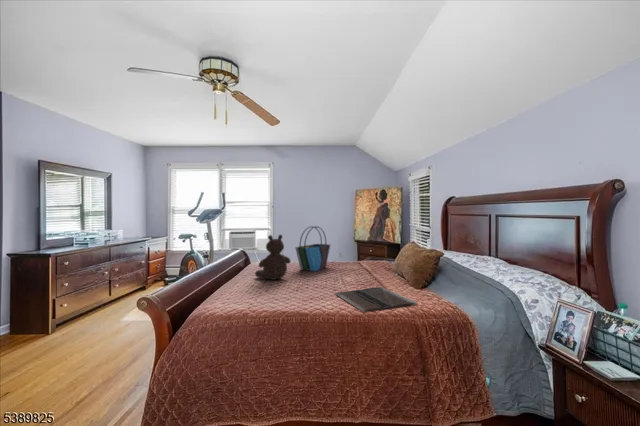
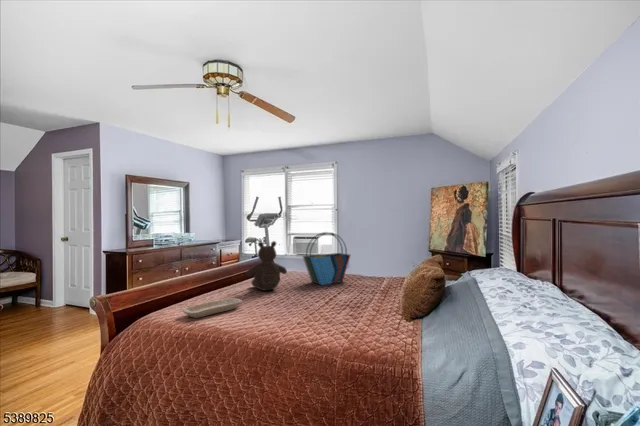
laptop: present [335,287,417,312] -> none [285,312,368,341]
tray: none [239,288,281,307] -> present [182,298,242,318]

